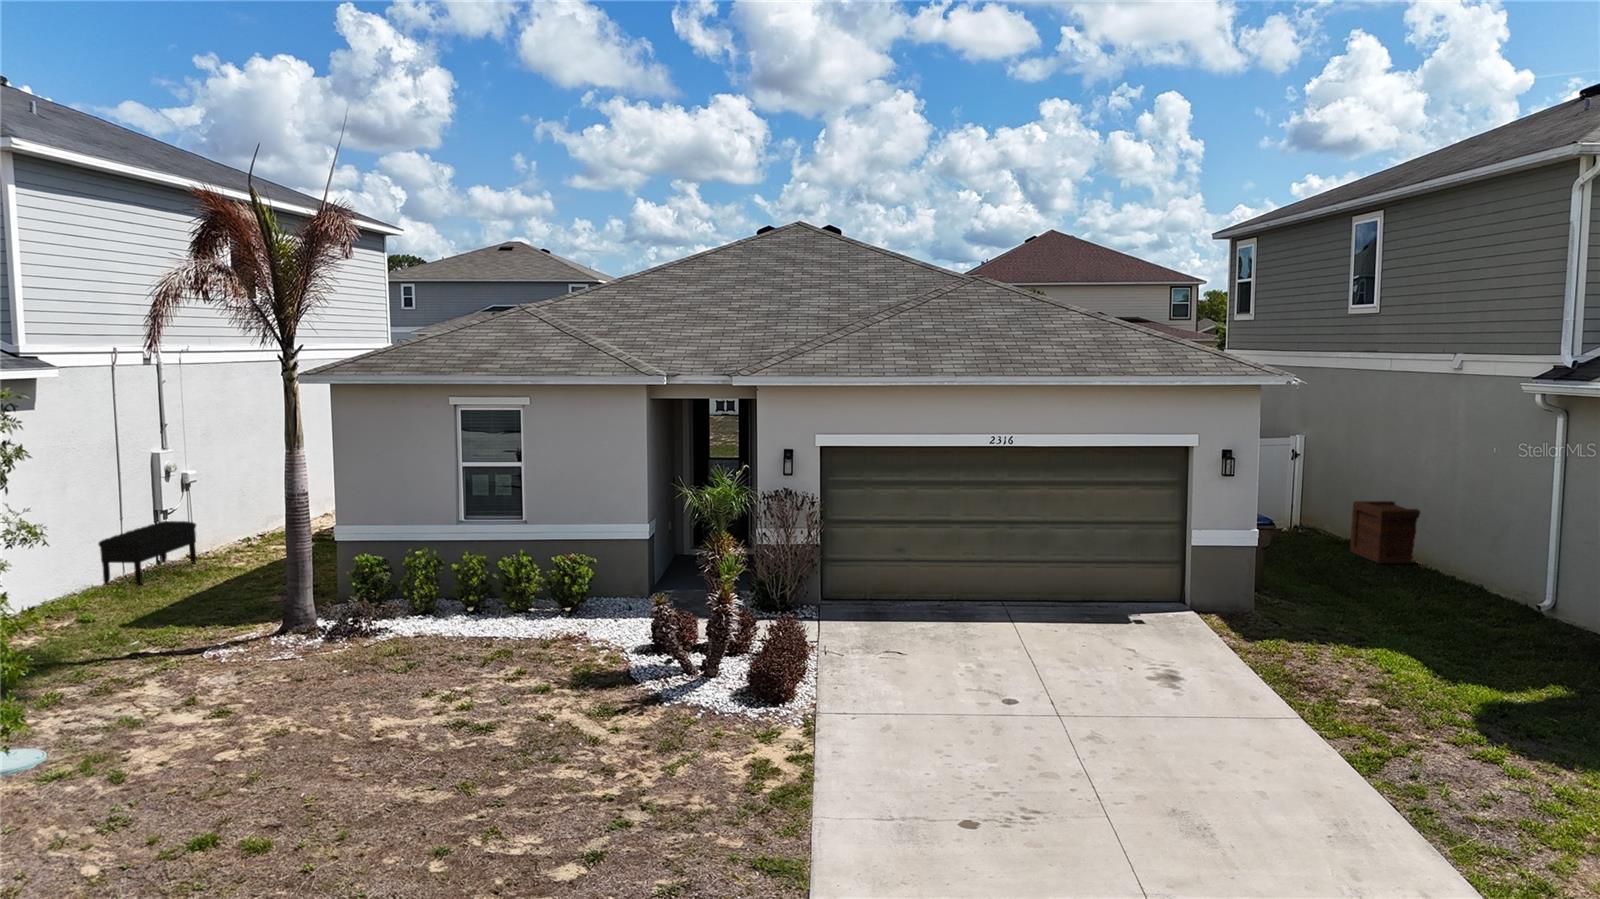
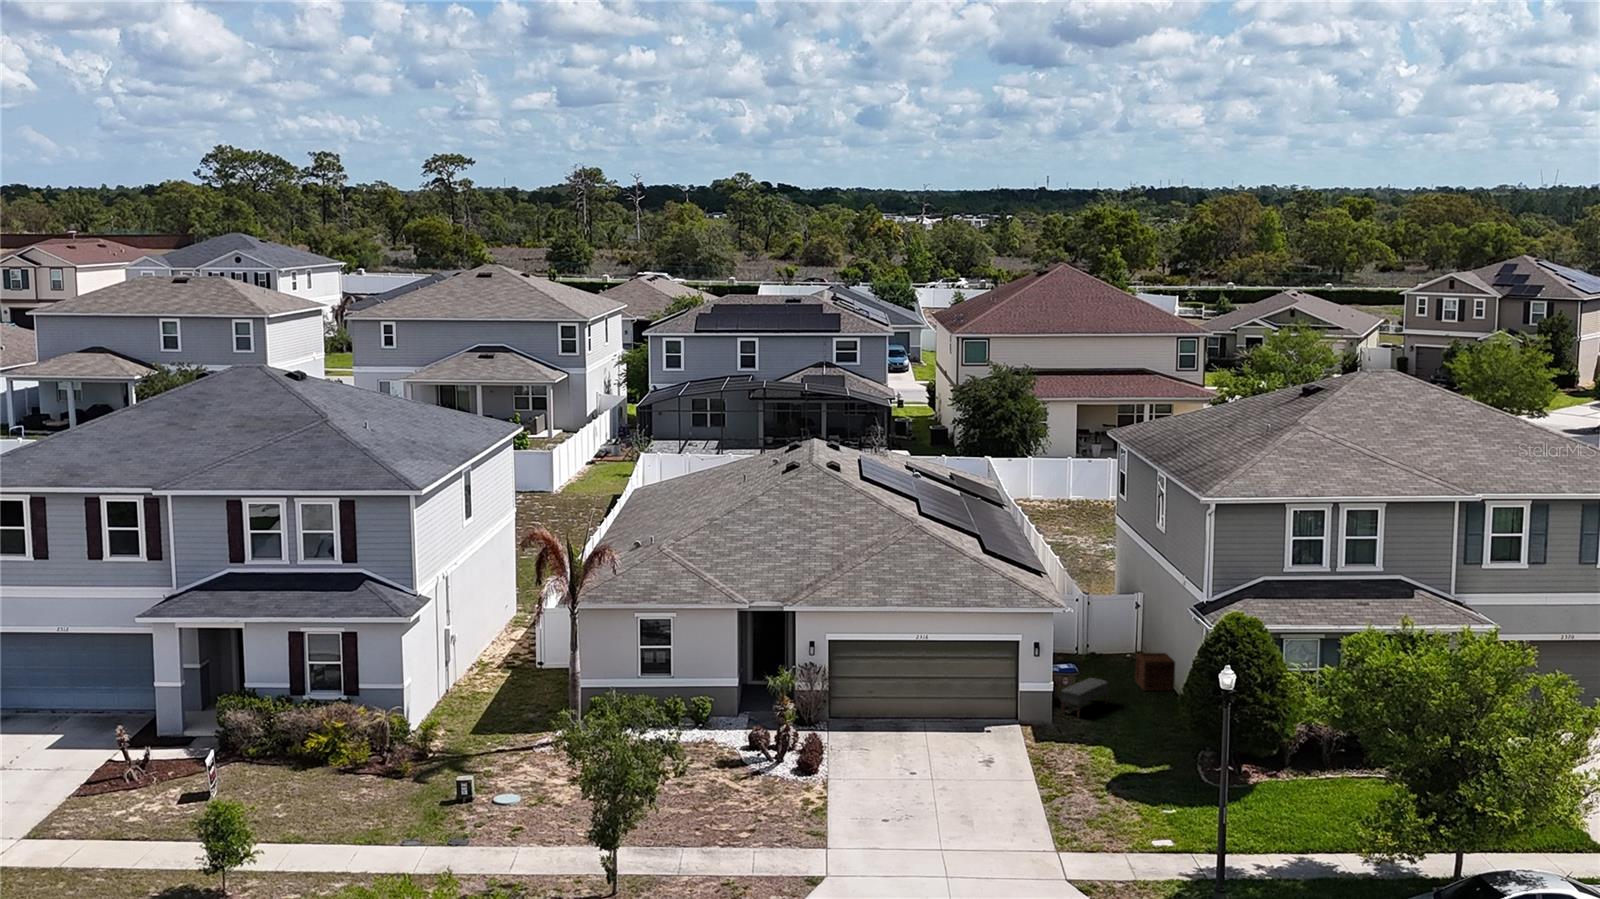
bench: present [99,521,196,585] -> present [1061,678,1109,717]

